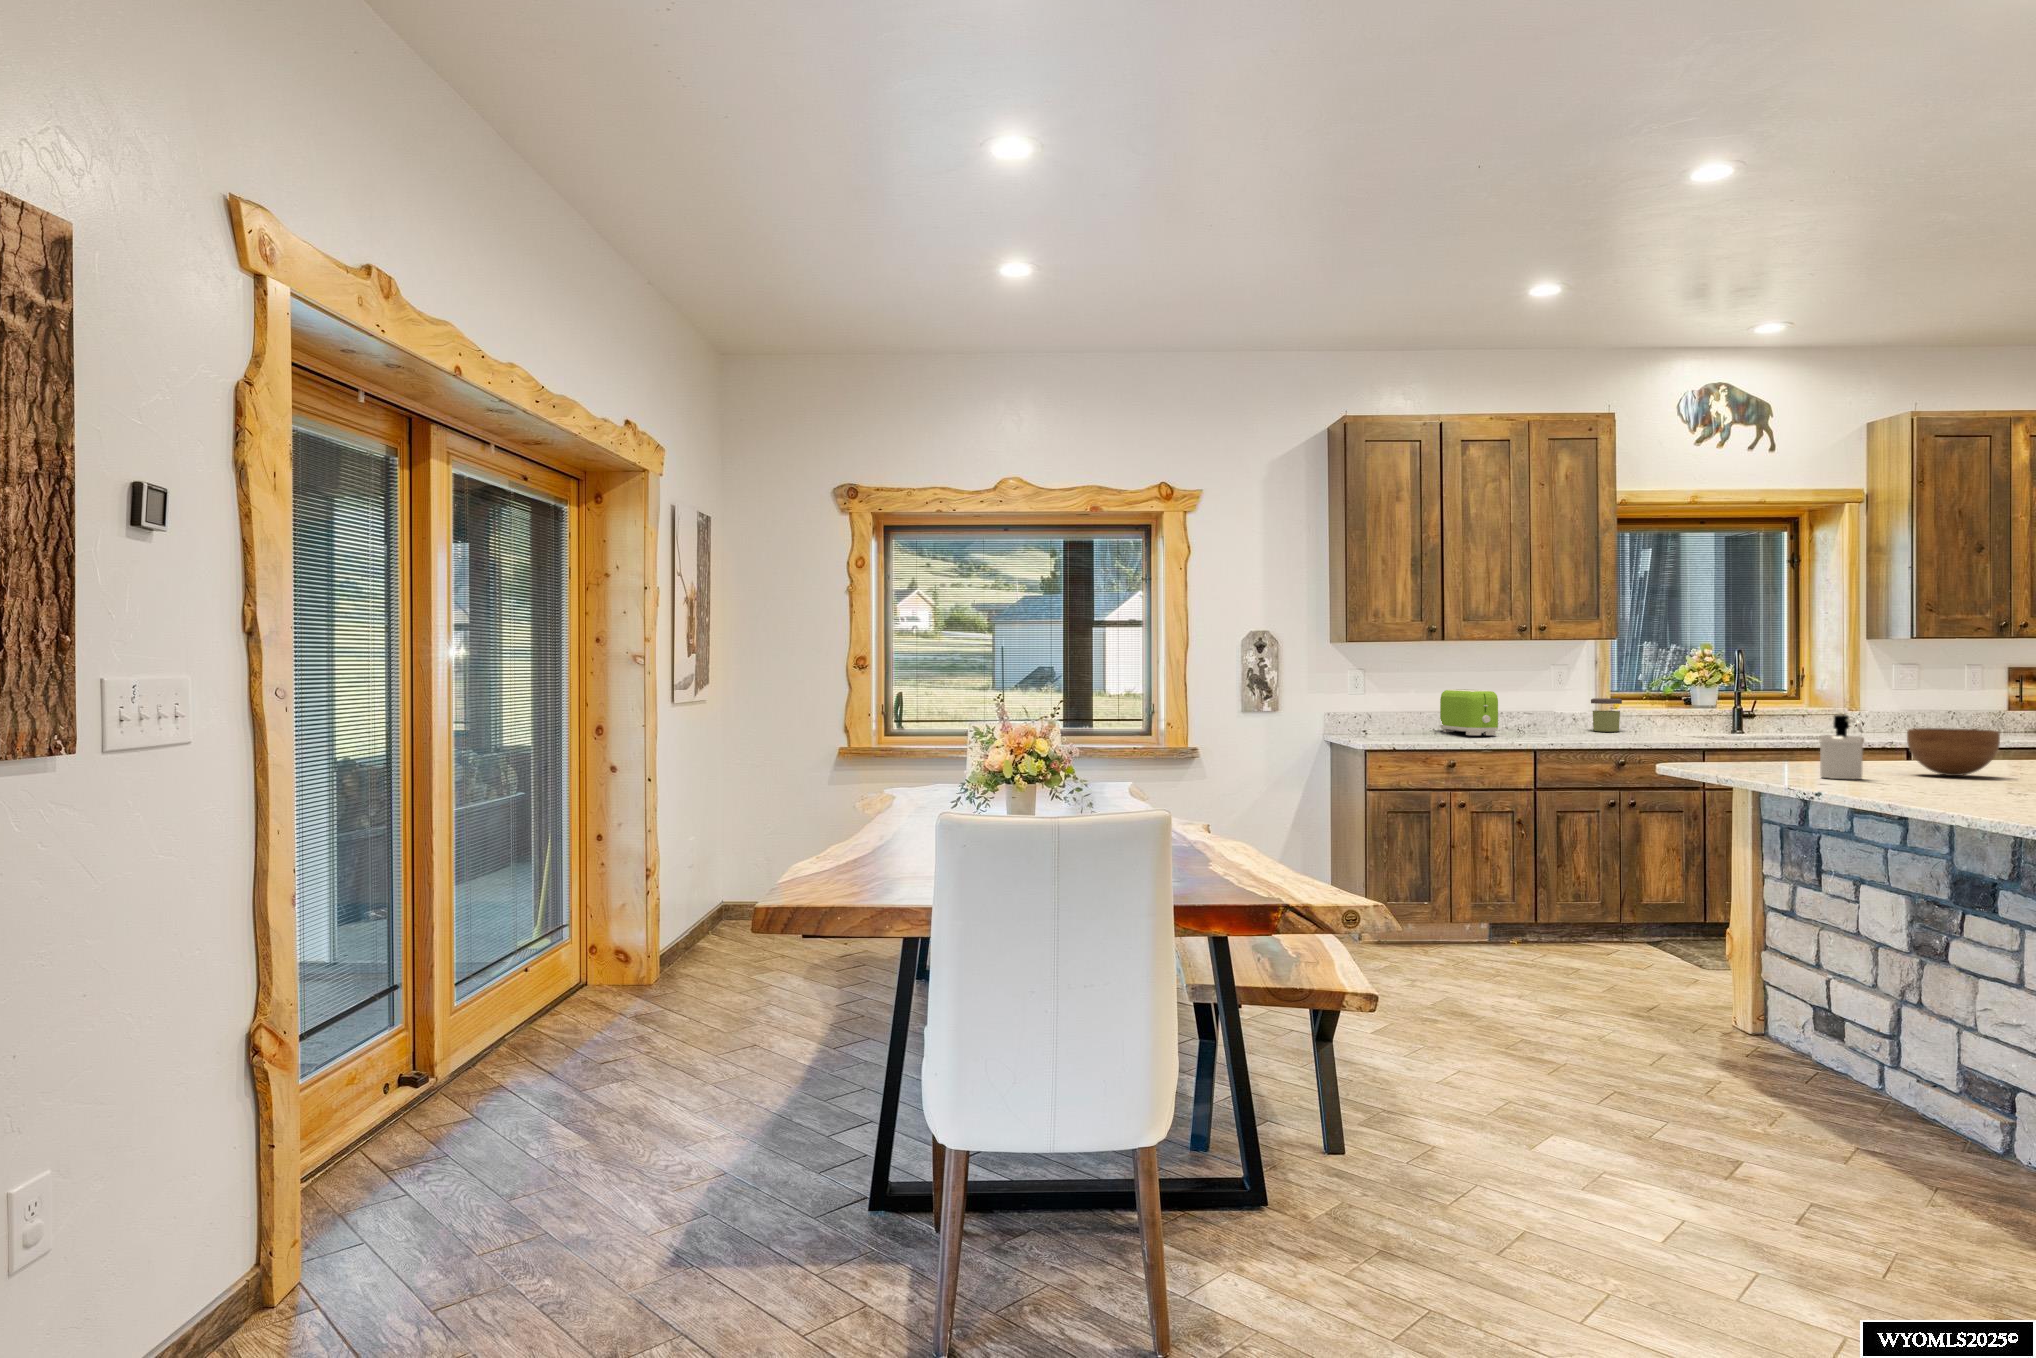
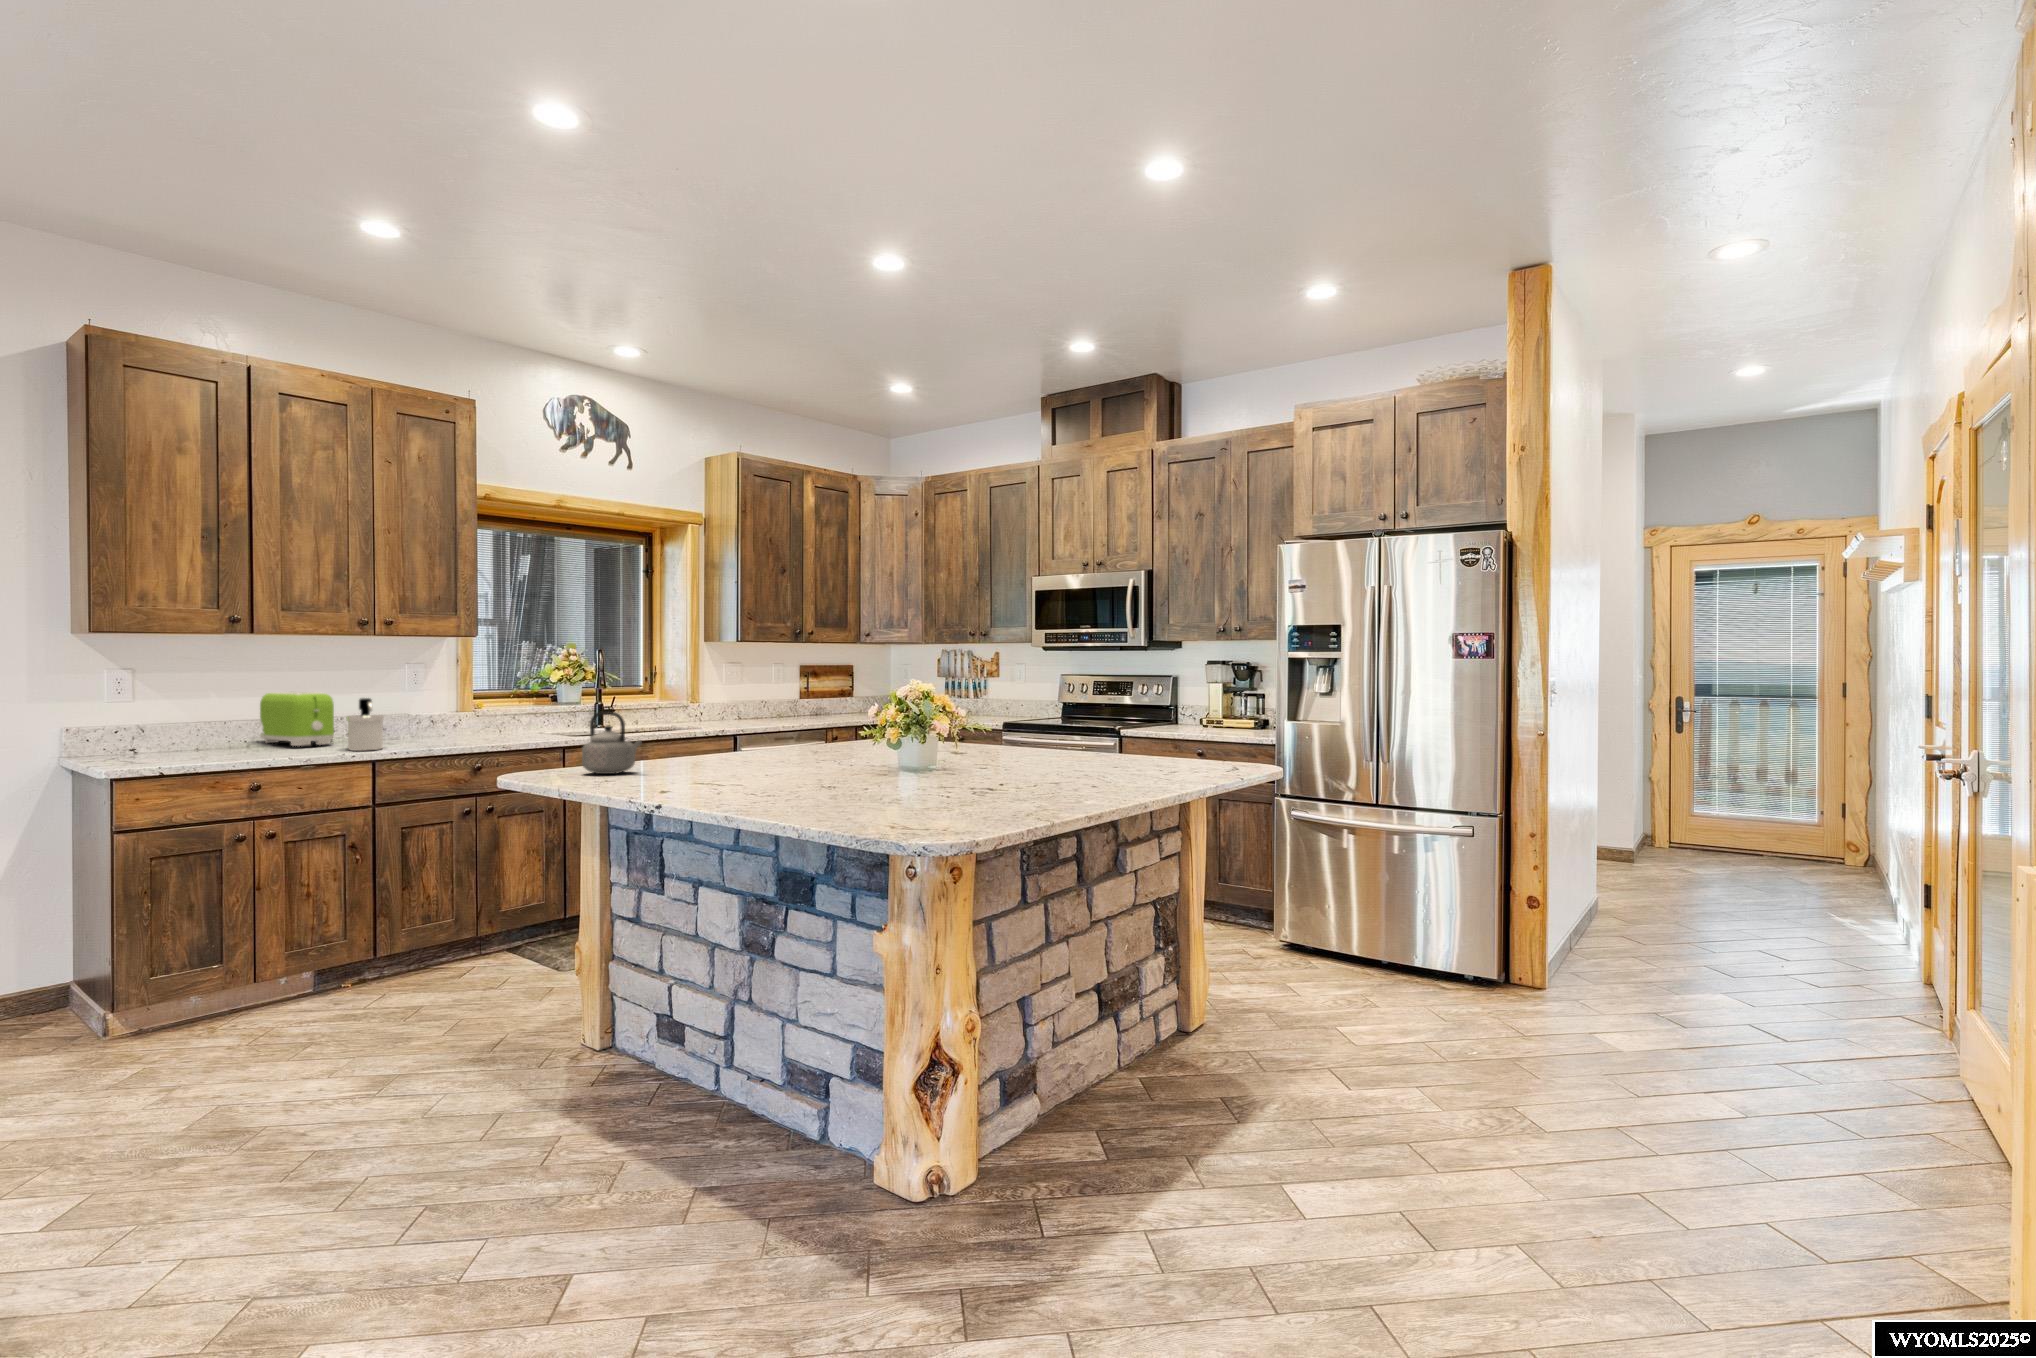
jar: present [1591,698,1622,732] -> none [450,699,484,733]
teapot: none [1736,713,1799,773] -> present [582,712,642,774]
soap dispenser: present [1819,715,1864,779] -> present [346,698,384,751]
bowl: present [1907,728,2000,776] -> none [737,720,808,764]

